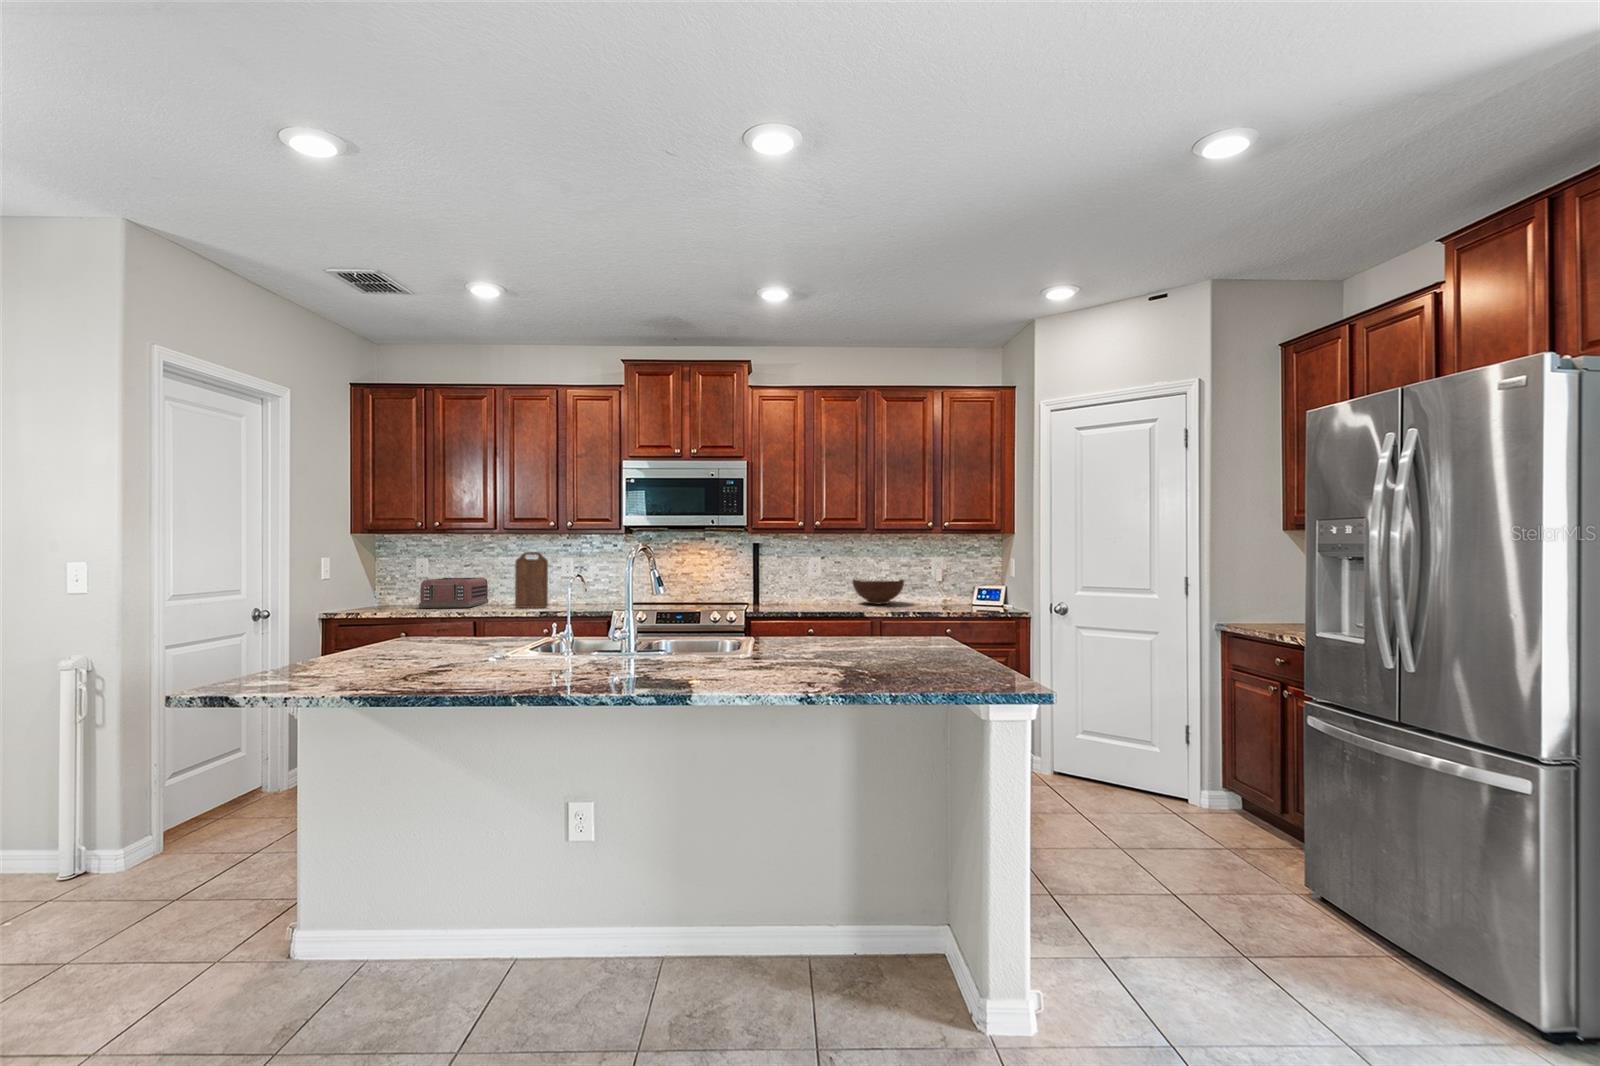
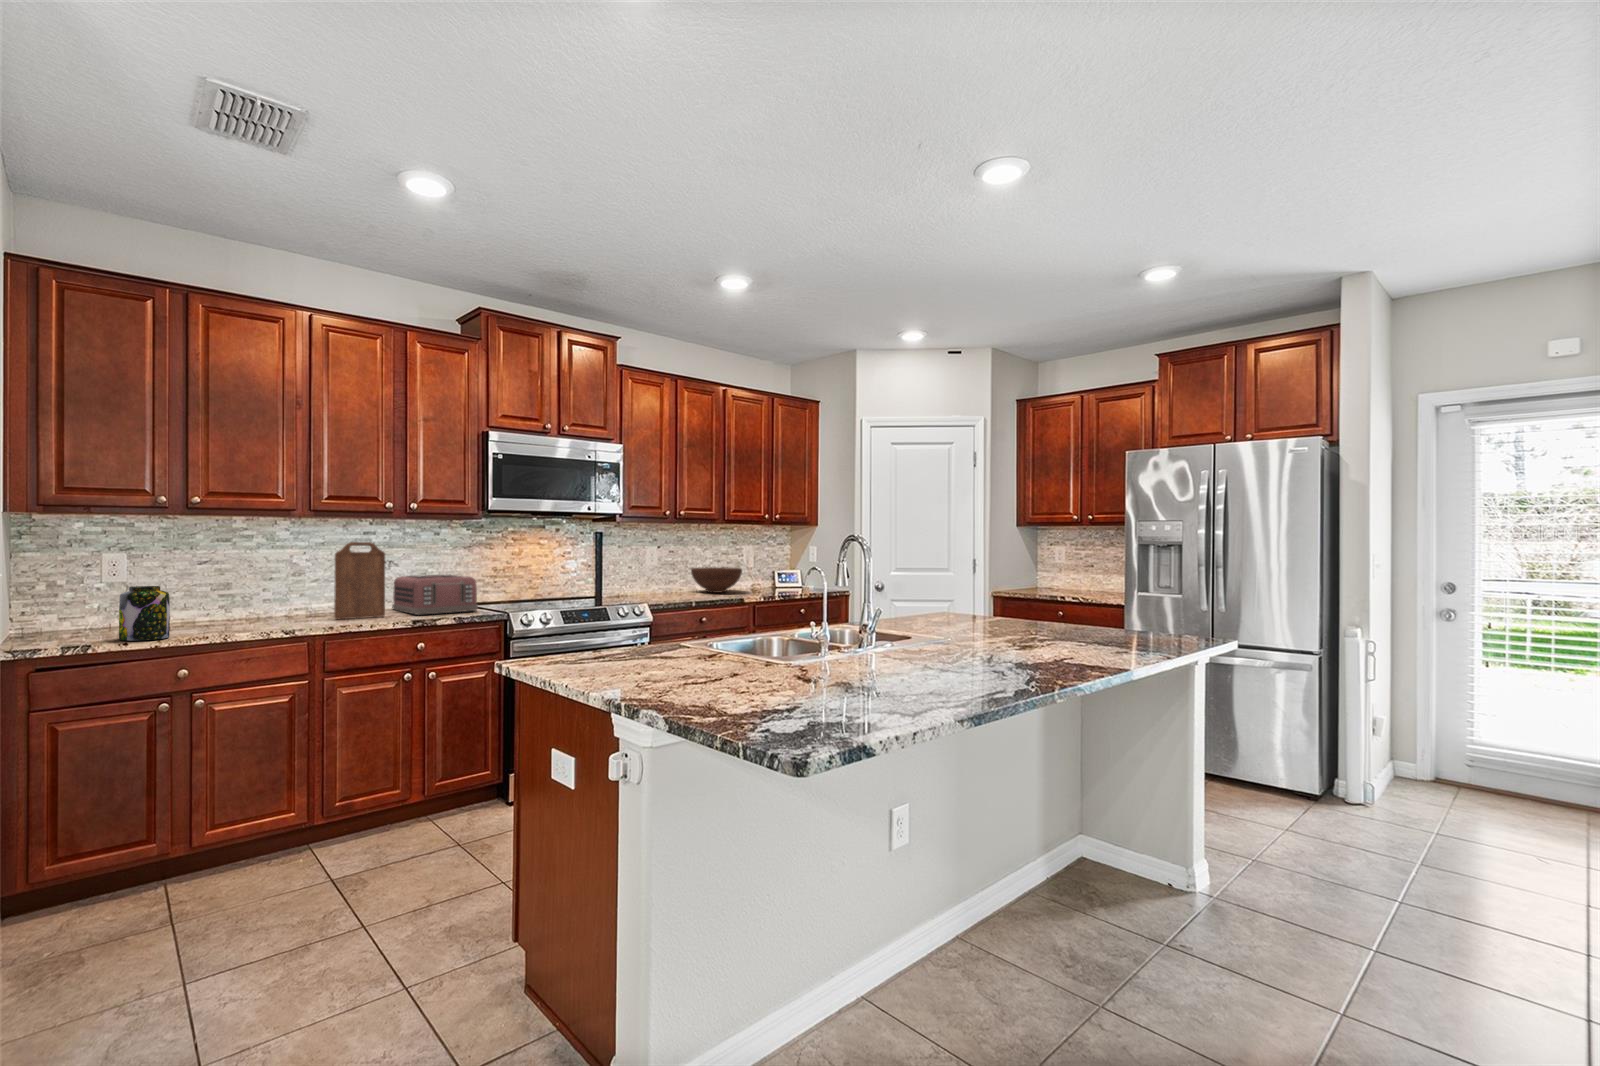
toaster: present [419,578,489,608] -> present [392,575,478,615]
jar: none [373,579,400,613] -> present [119,586,170,641]

